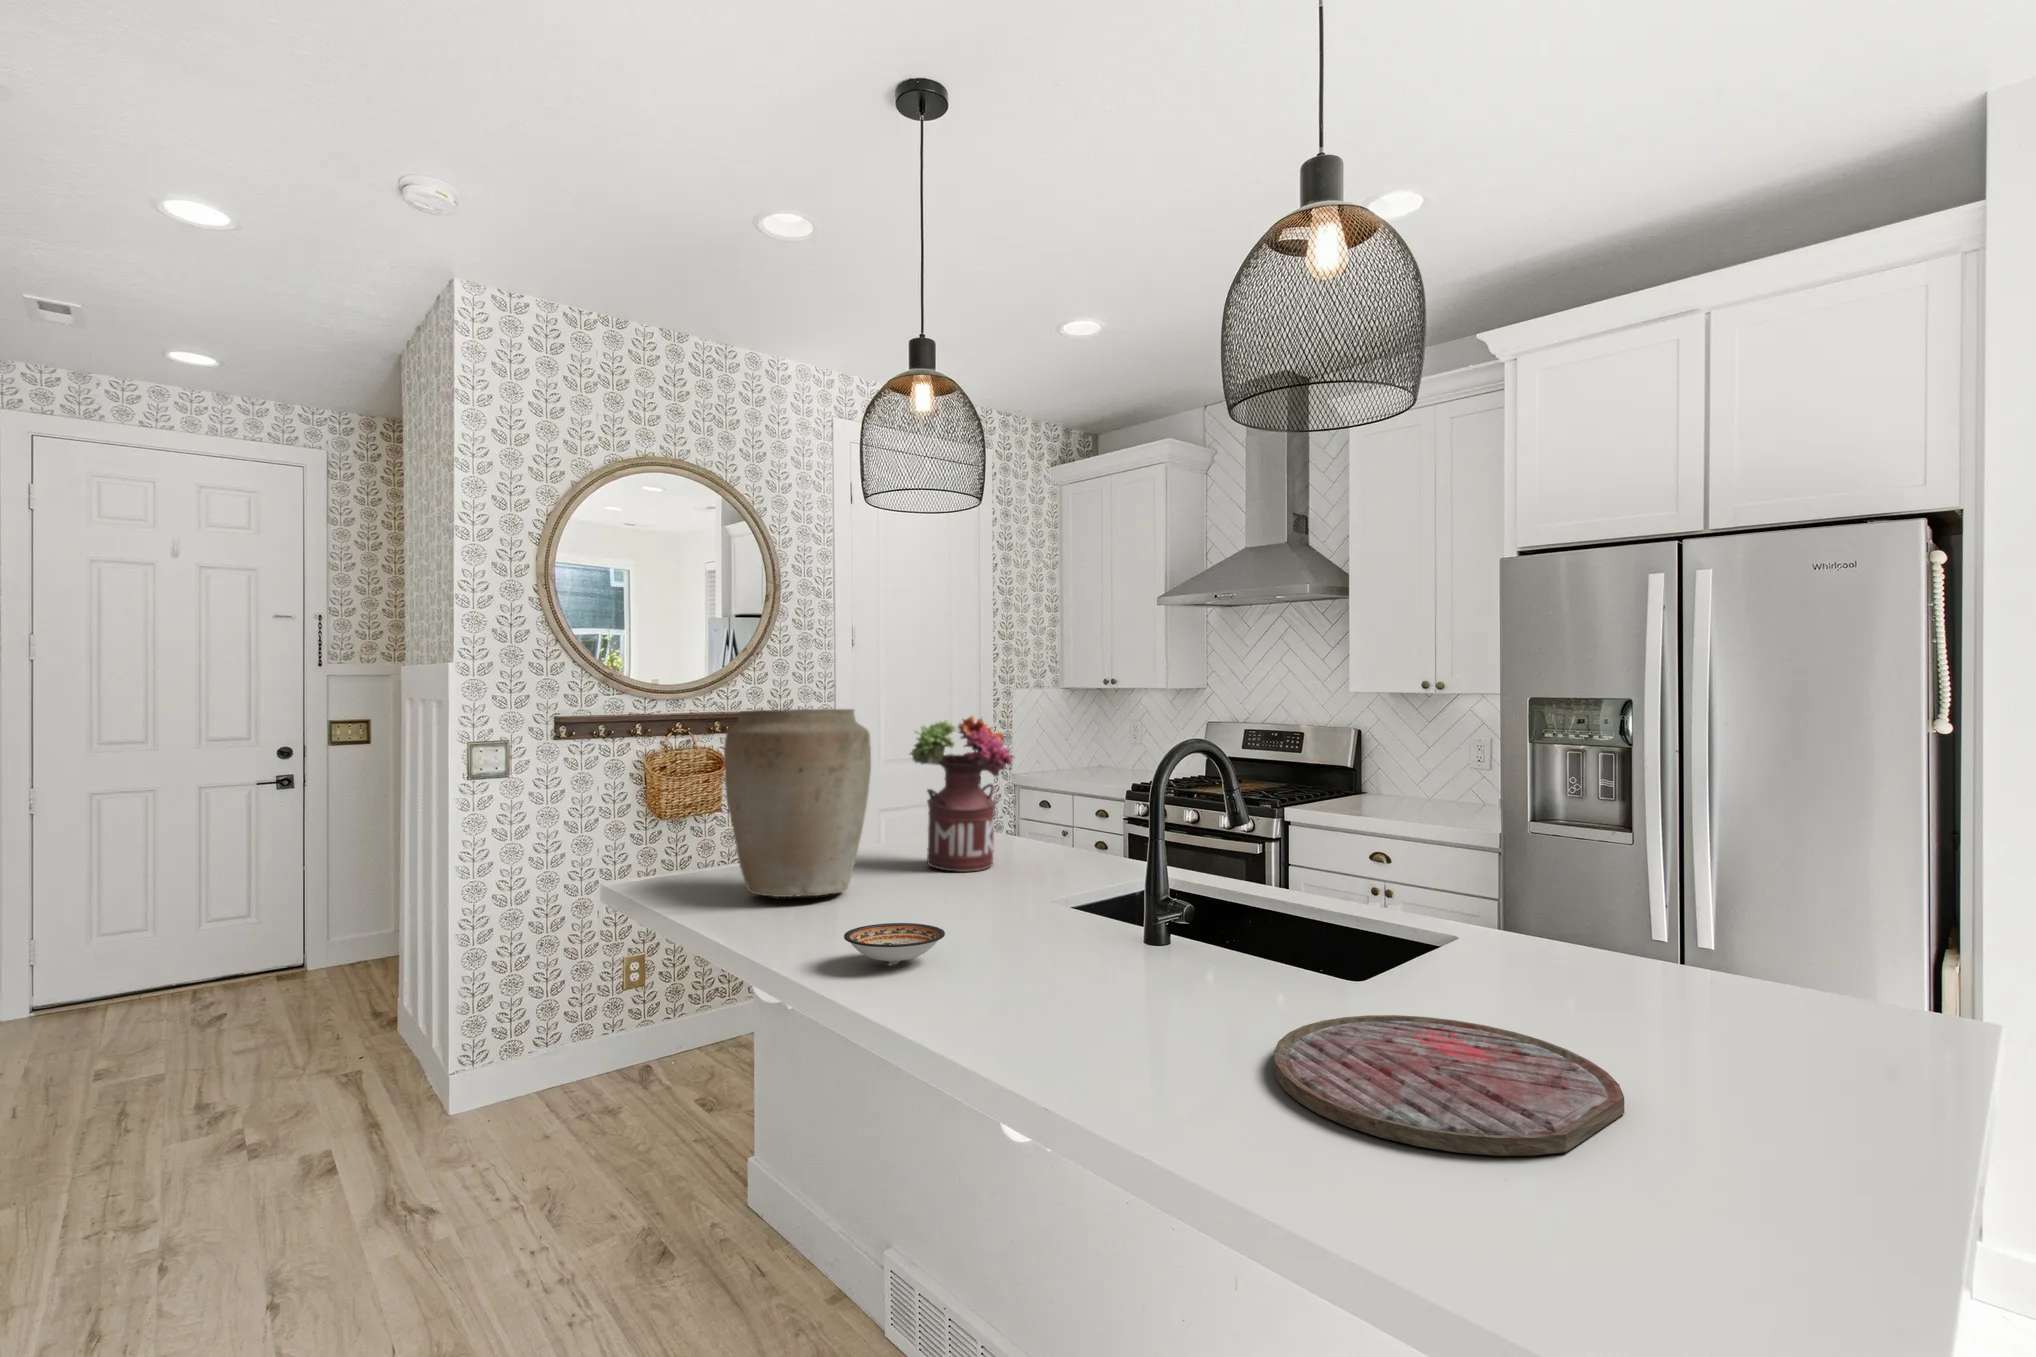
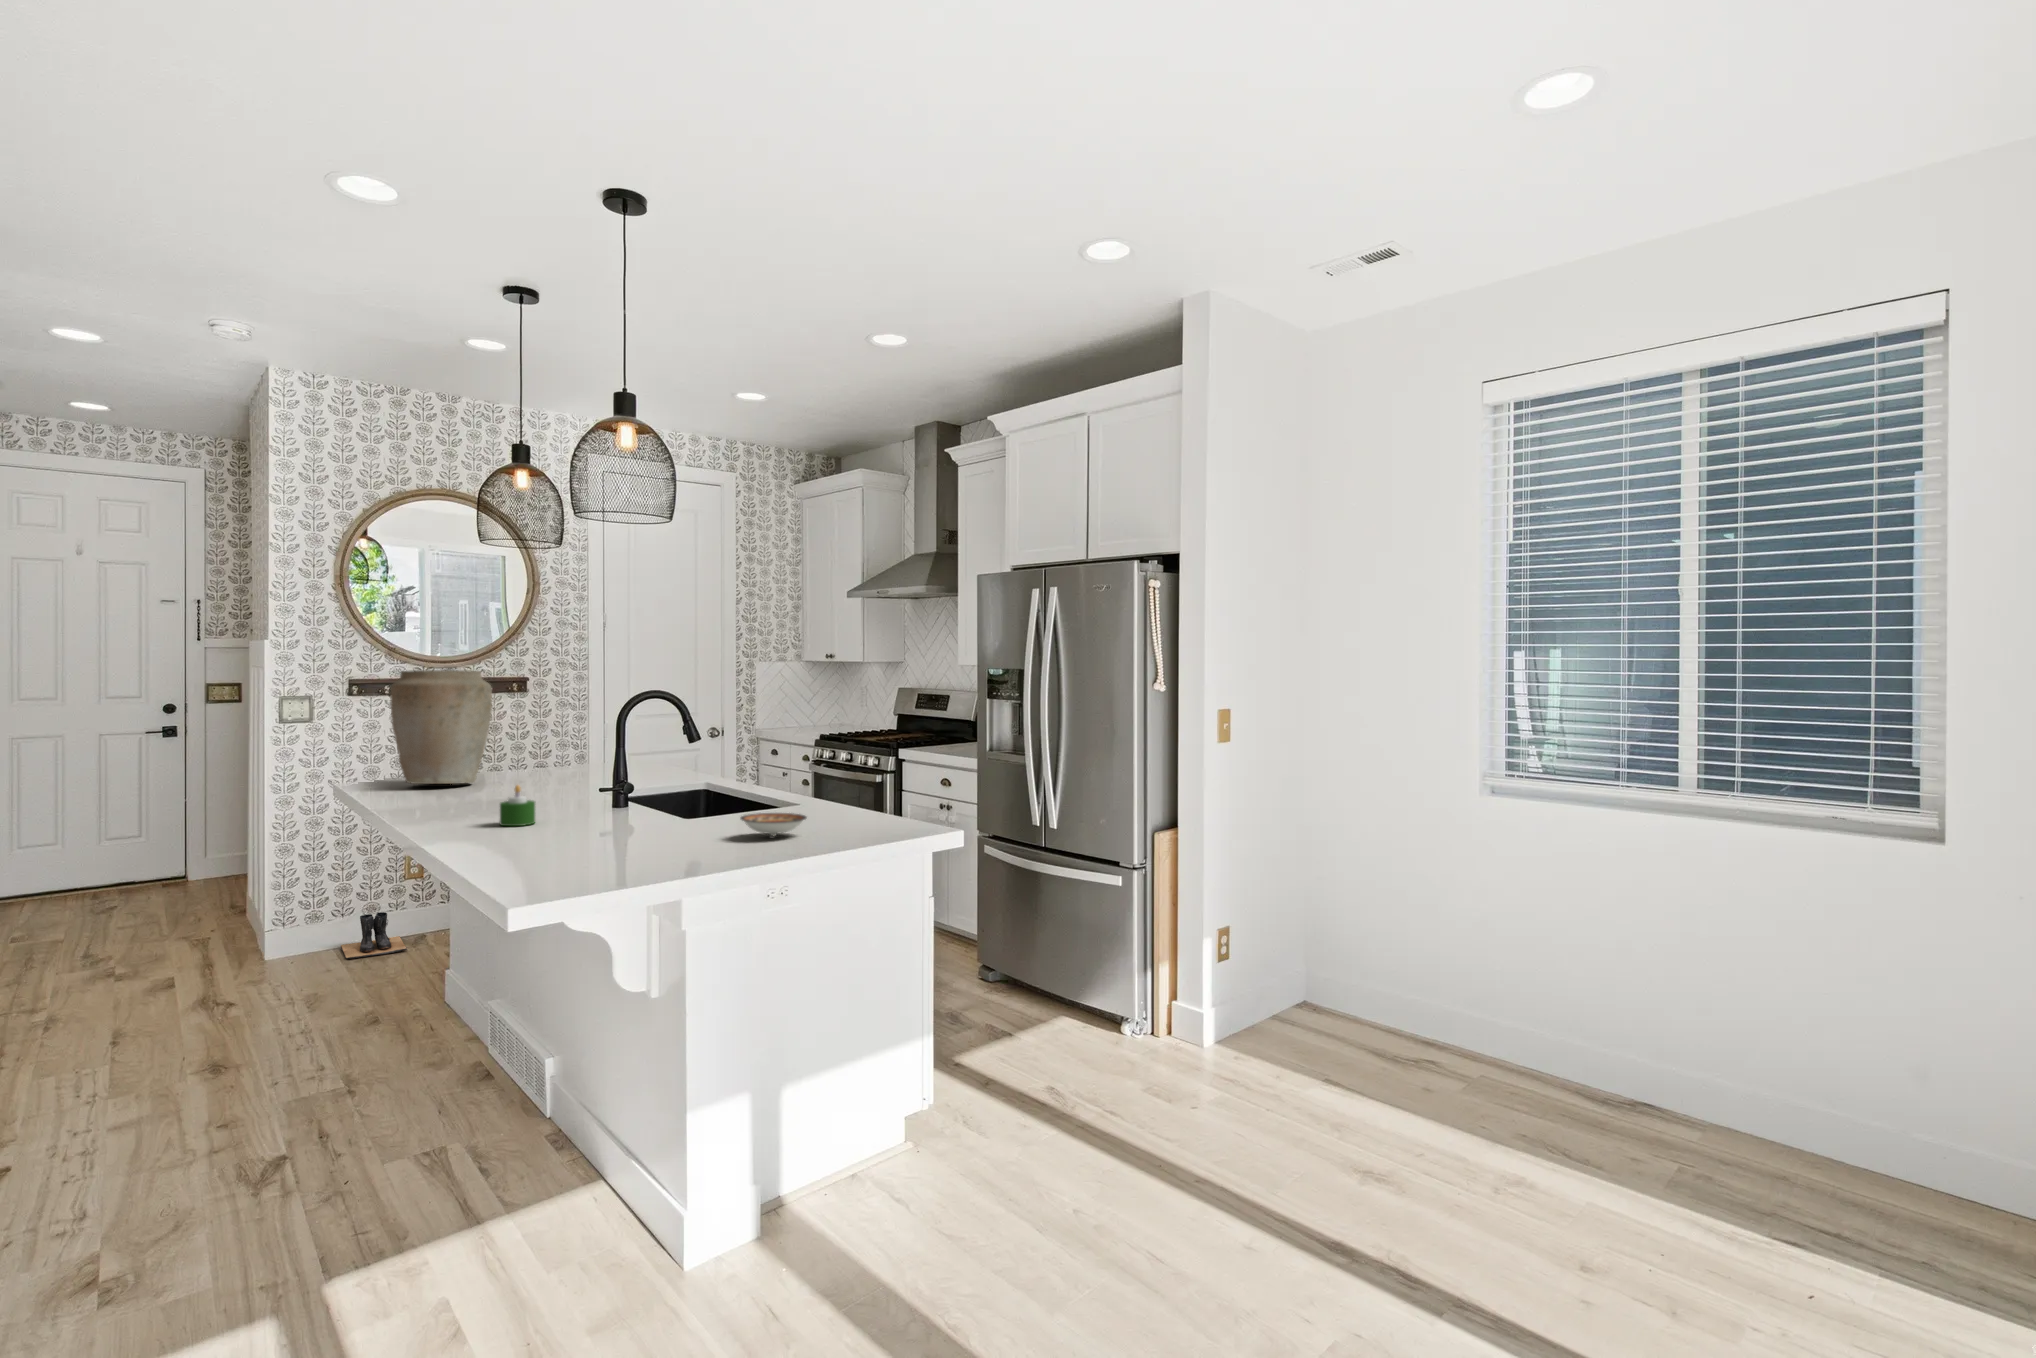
flower arrangement: present [910,716,1013,872] -> none [535,677,610,777]
ceramic bowl: present [844,923,945,964] -> present [741,813,807,836]
candle: none [1105,943,1169,1031] -> present [500,785,535,826]
cutting board: present [1274,1015,1624,1156] -> none [526,820,685,851]
boots: none [545,1040,639,1114] -> present [341,912,407,959]

